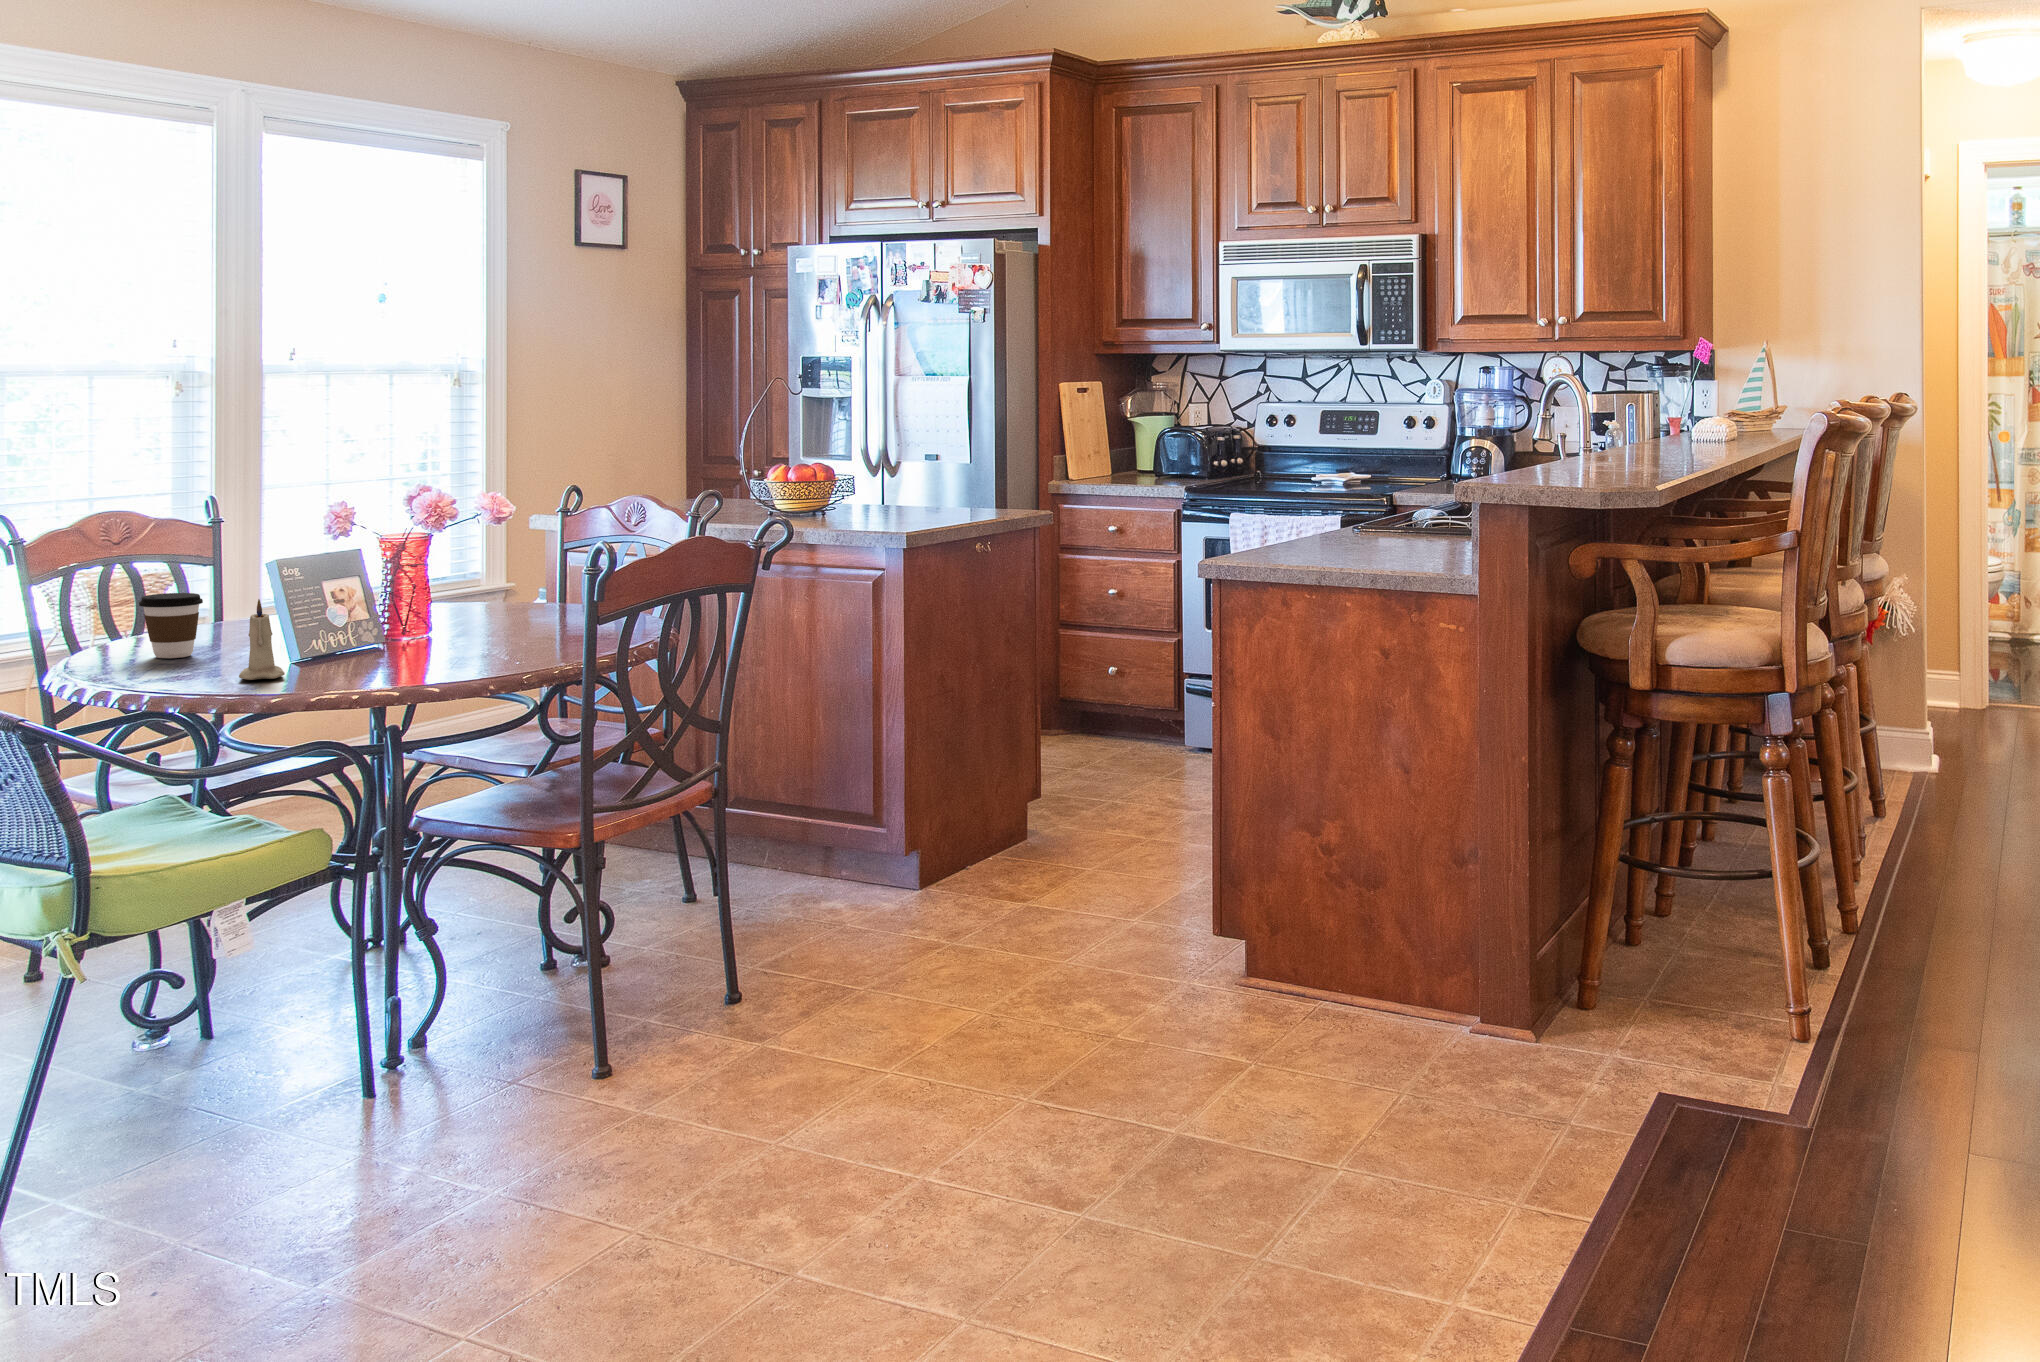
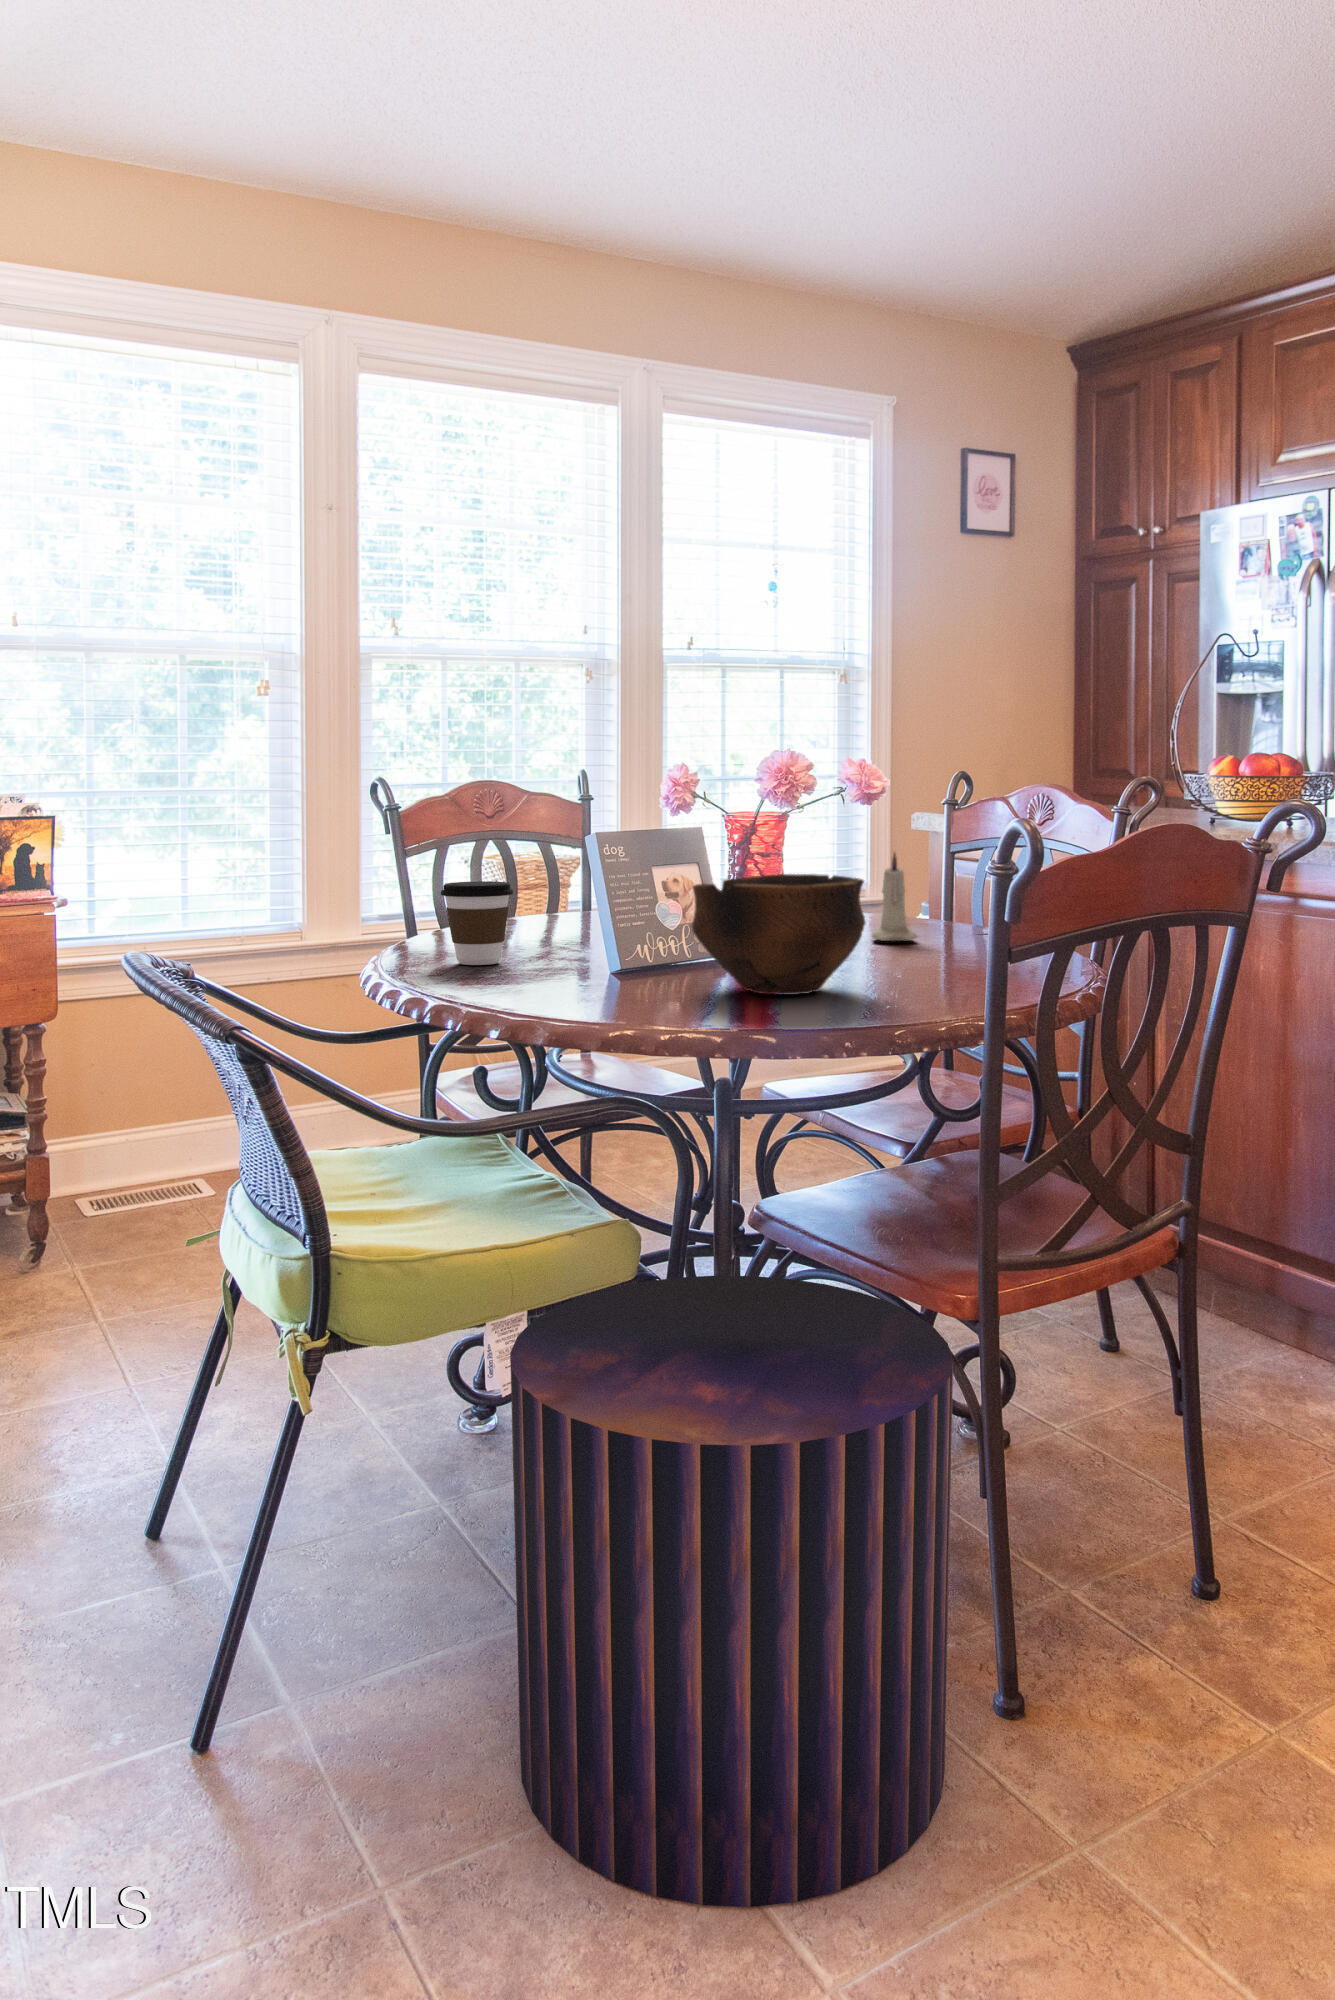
bowl: none [359,584,488,669] -> present [691,874,866,995]
candle: present [239,599,285,680] -> present [872,853,917,941]
pouf: none [254,850,552,1200] -> present [510,1275,953,1907]

